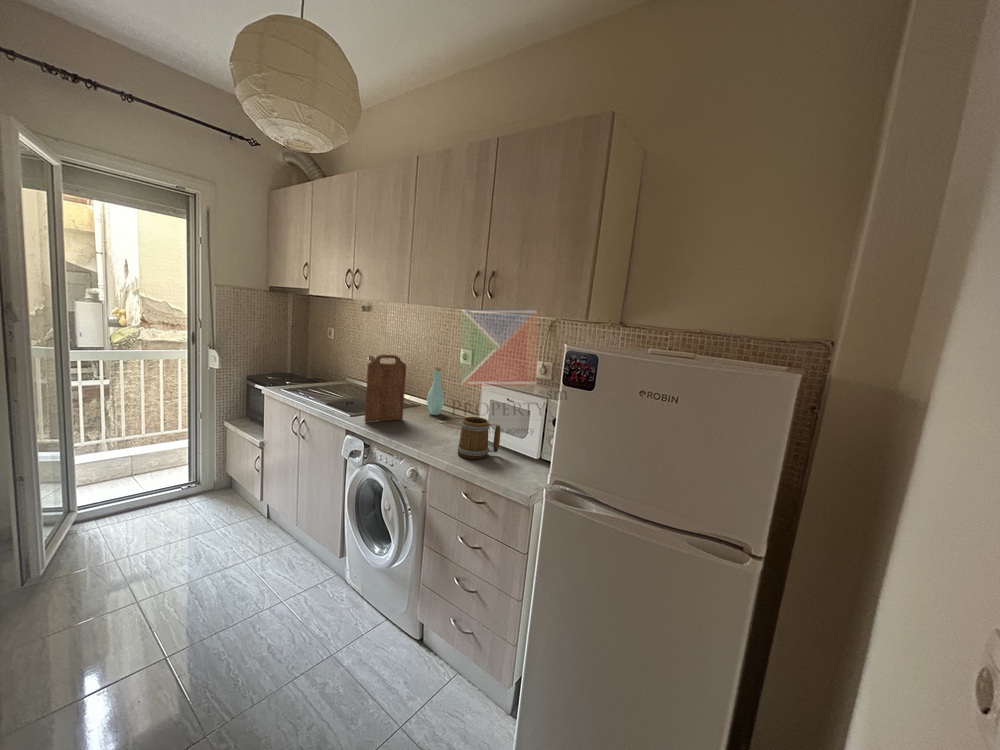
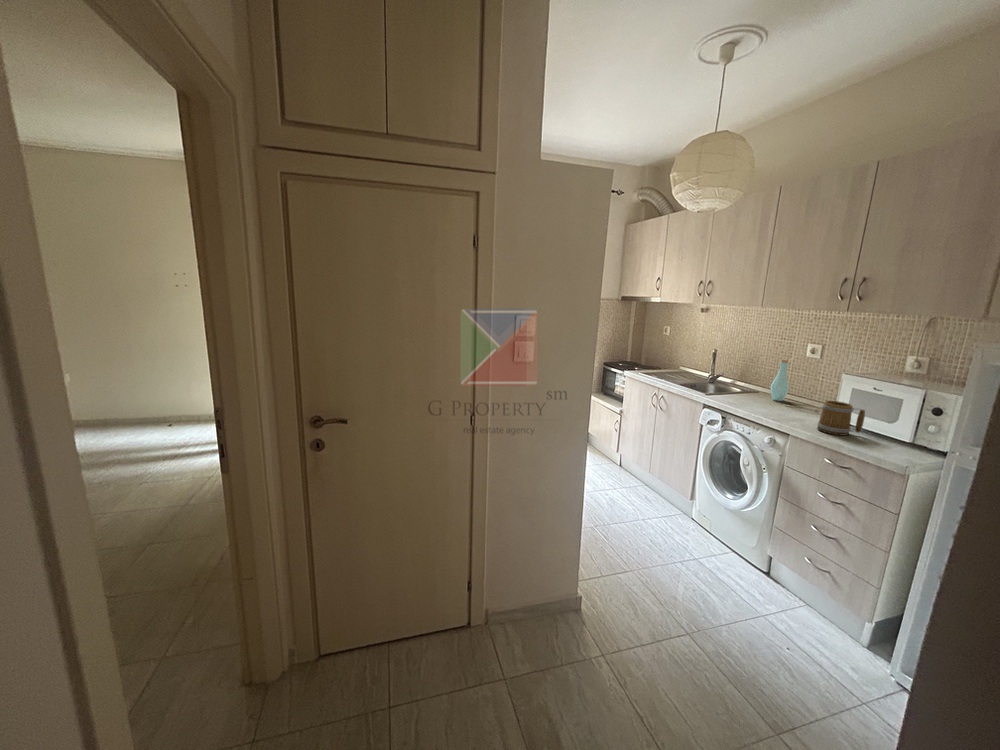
cutting board: present [365,355,406,422] -> none [719,348,757,401]

